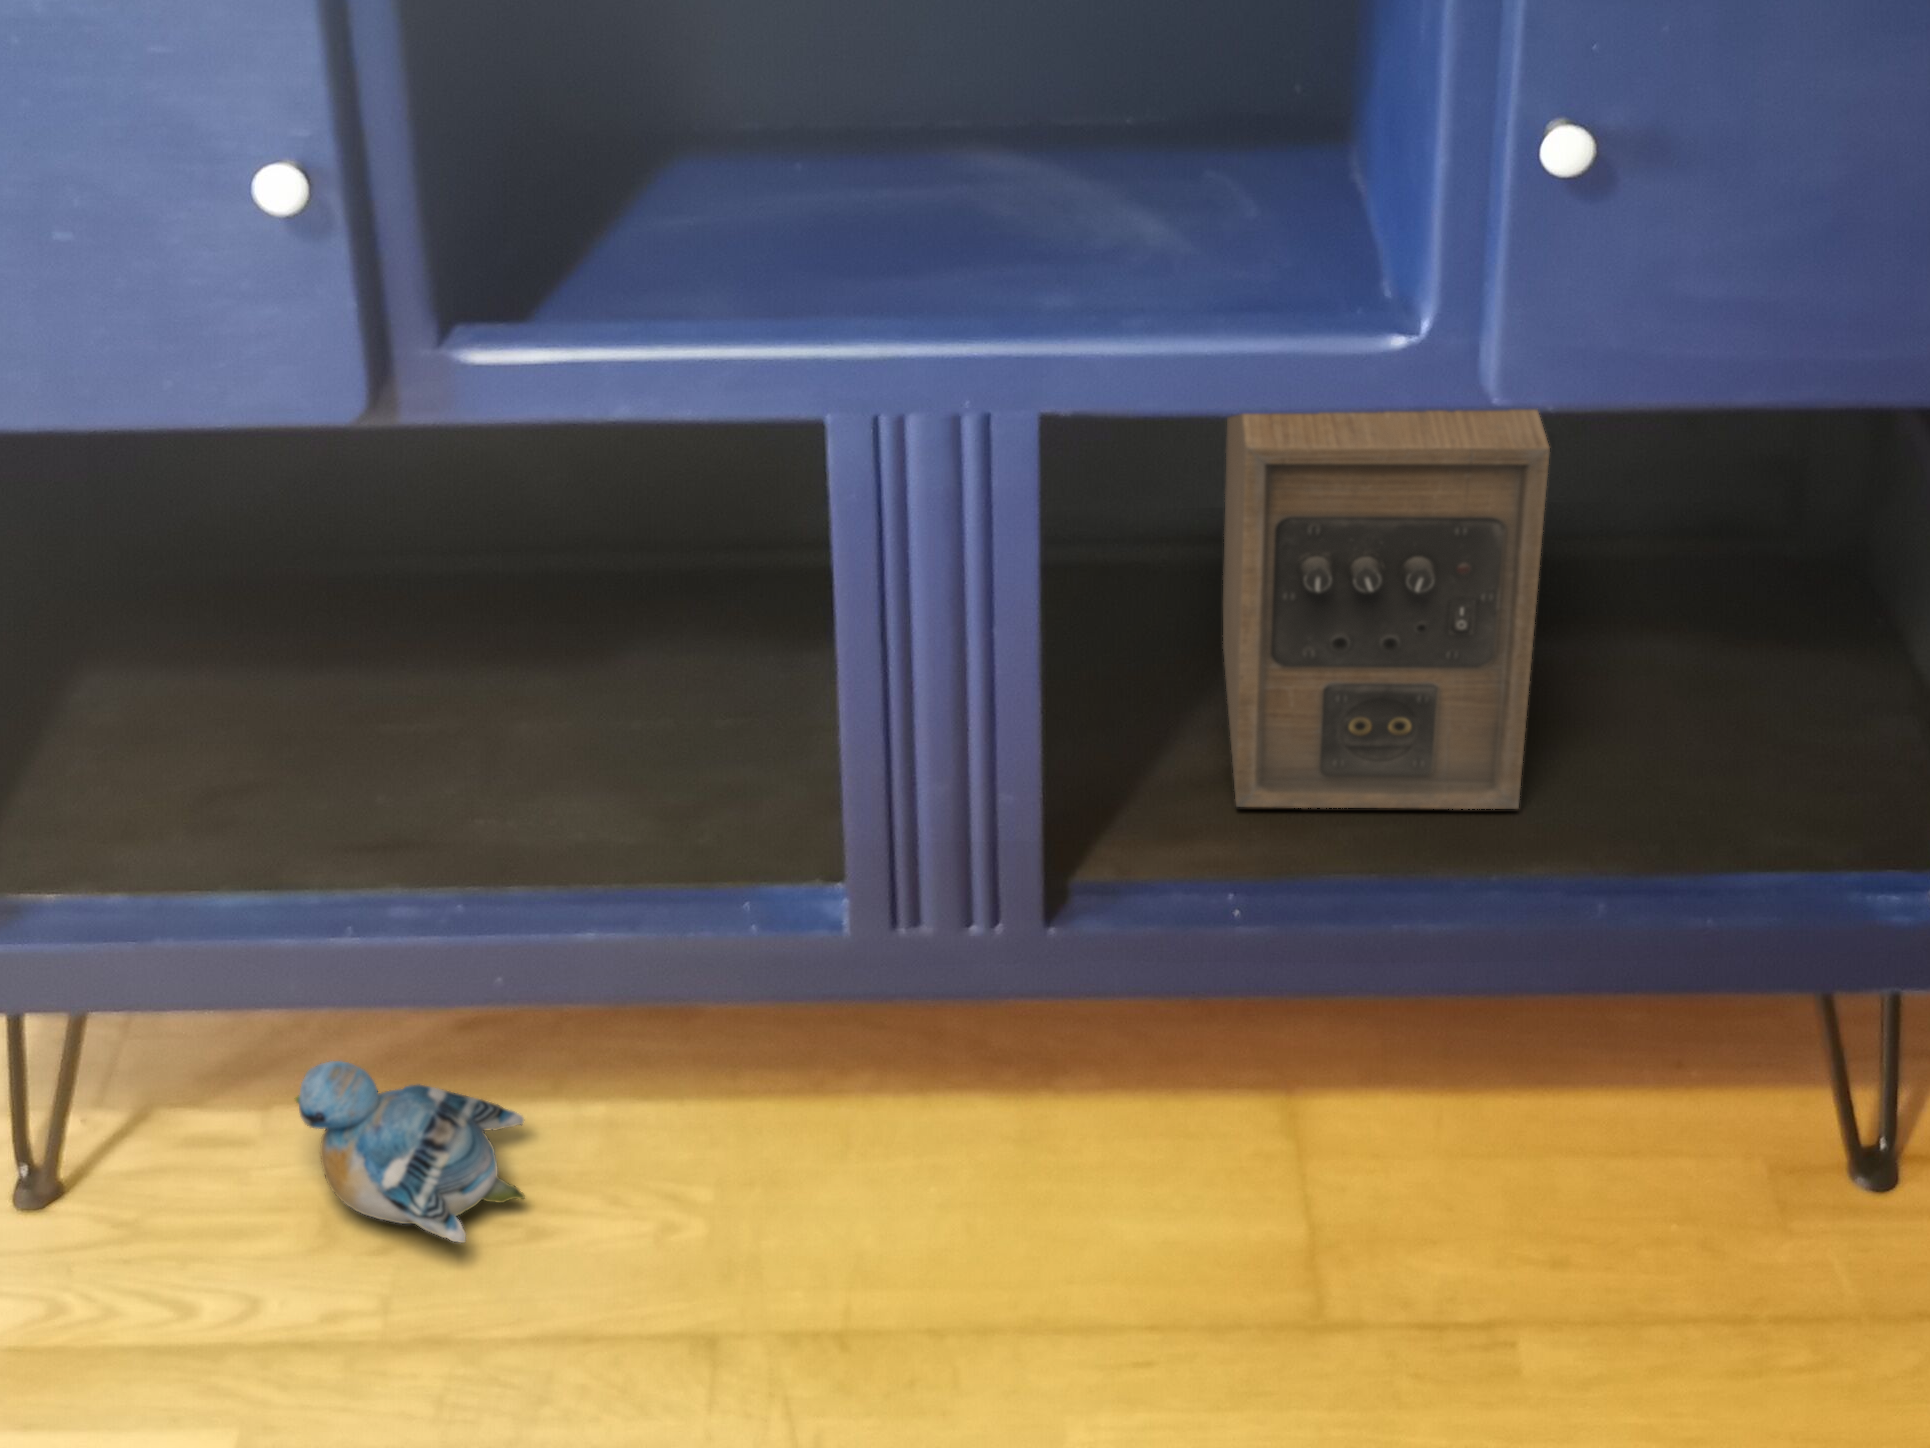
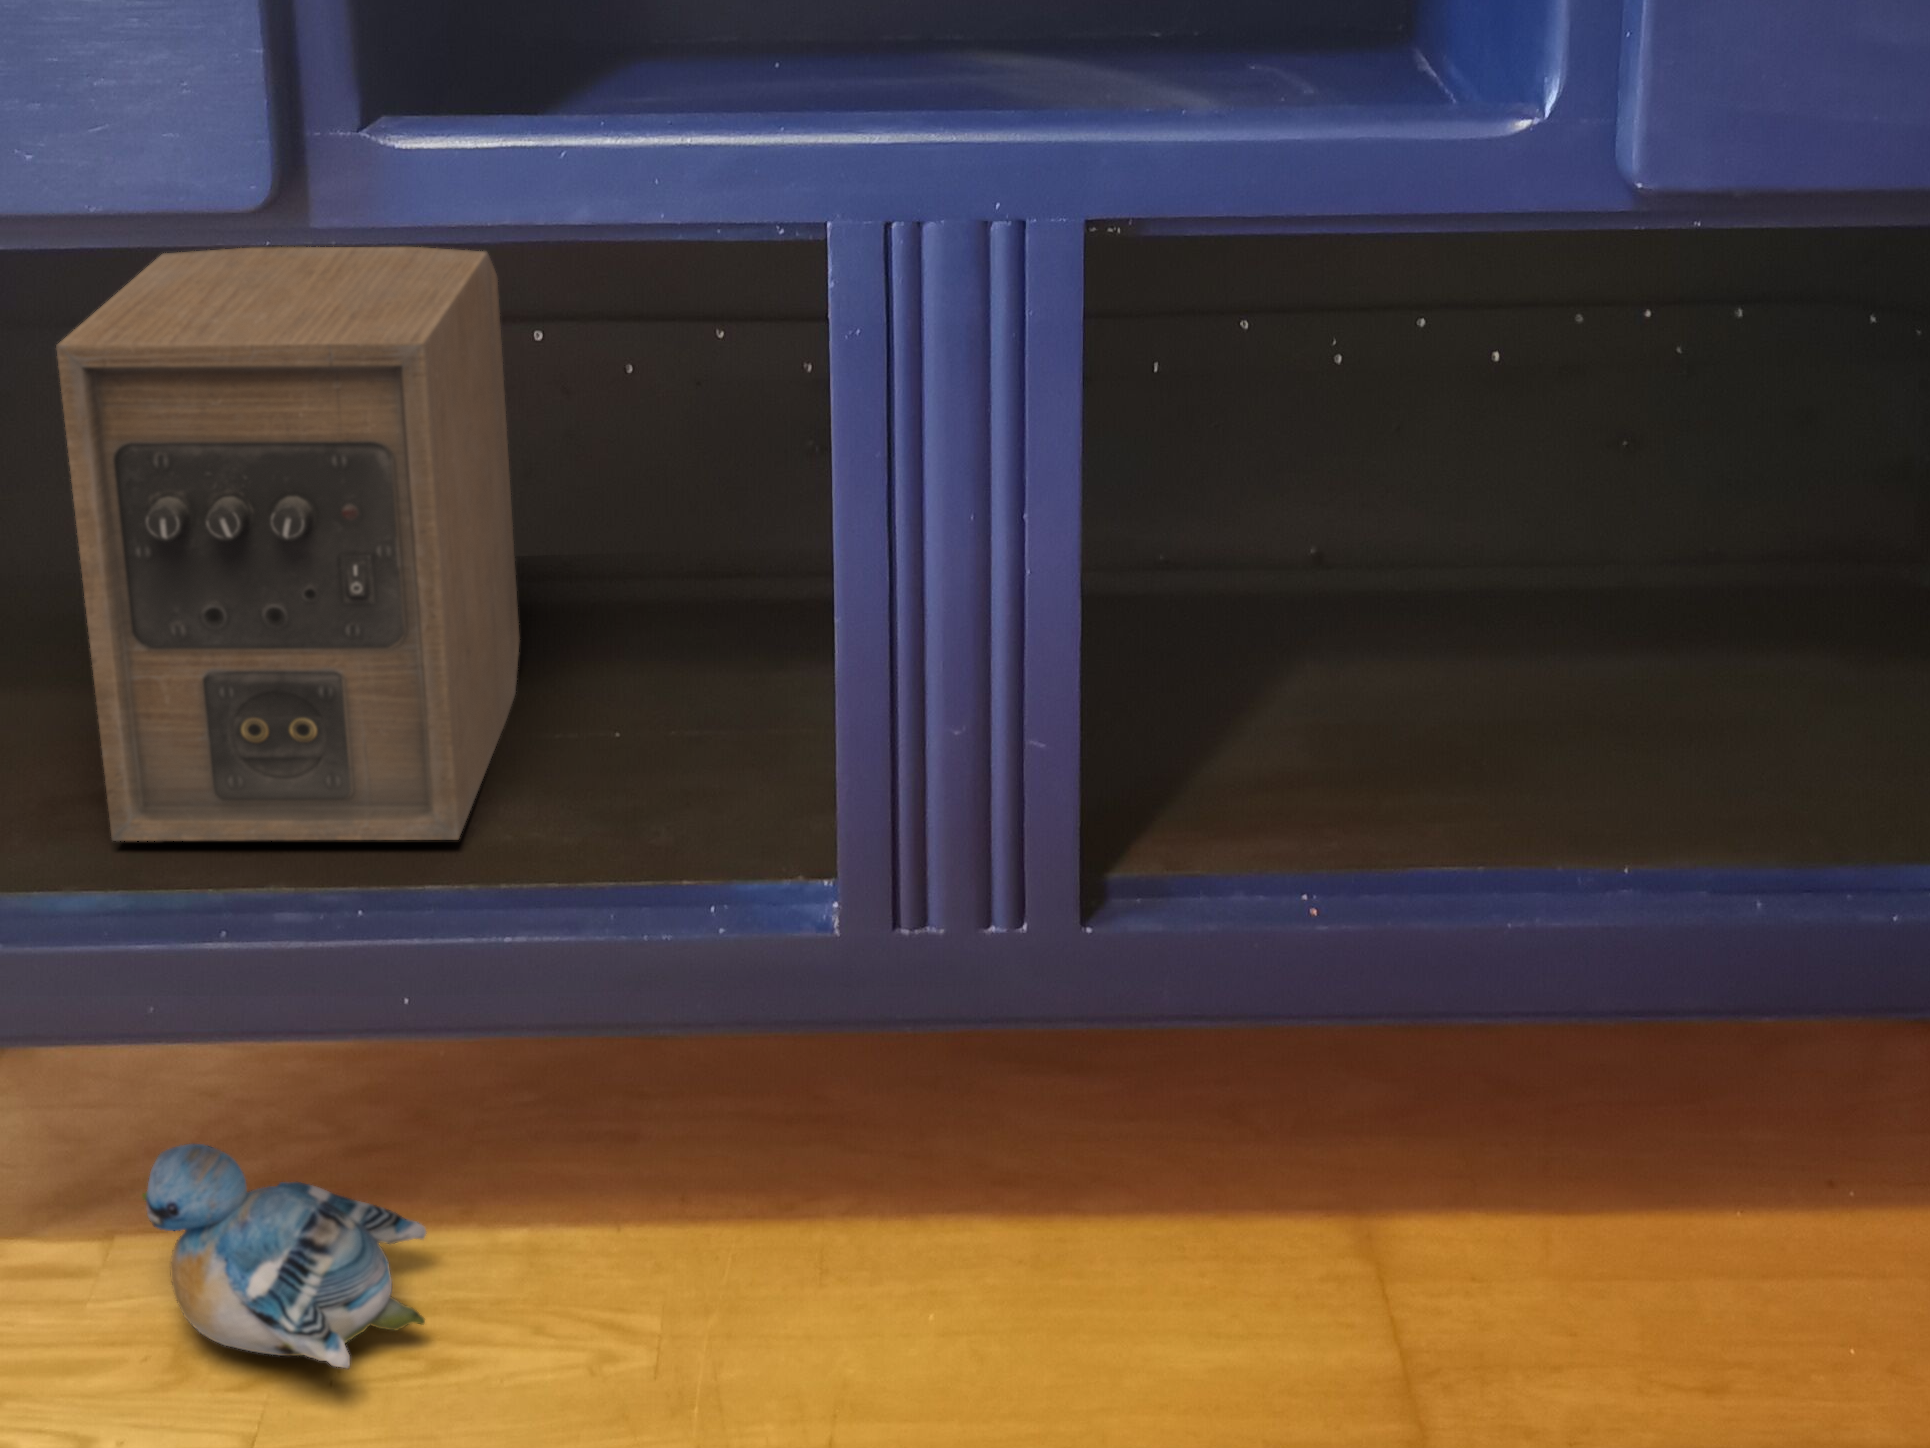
speaker: present [1223,410,1550,809] -> present [56,247,519,841]

